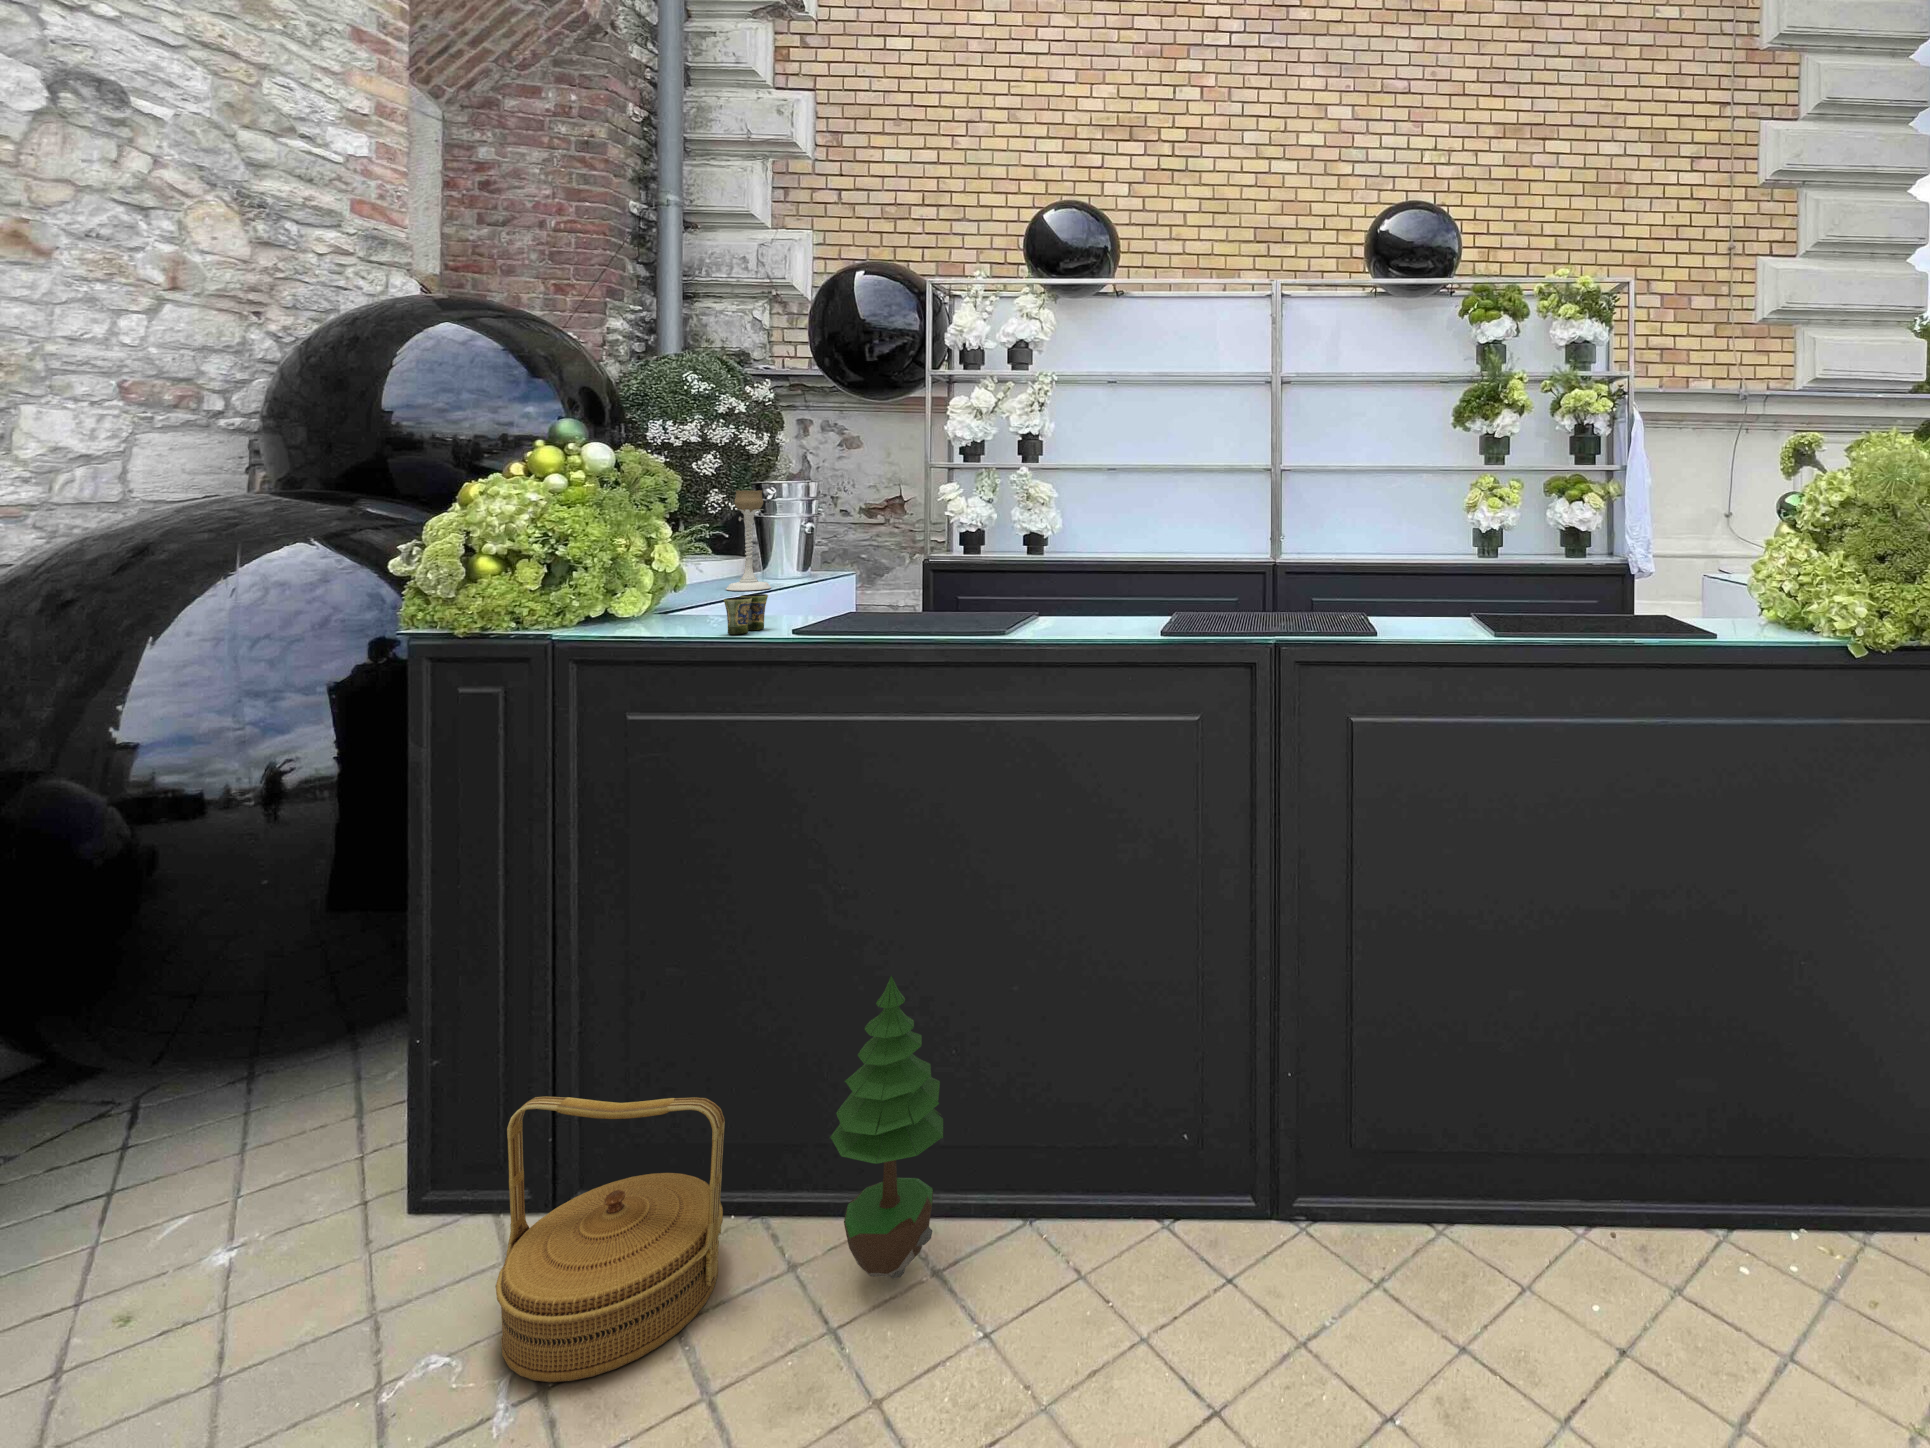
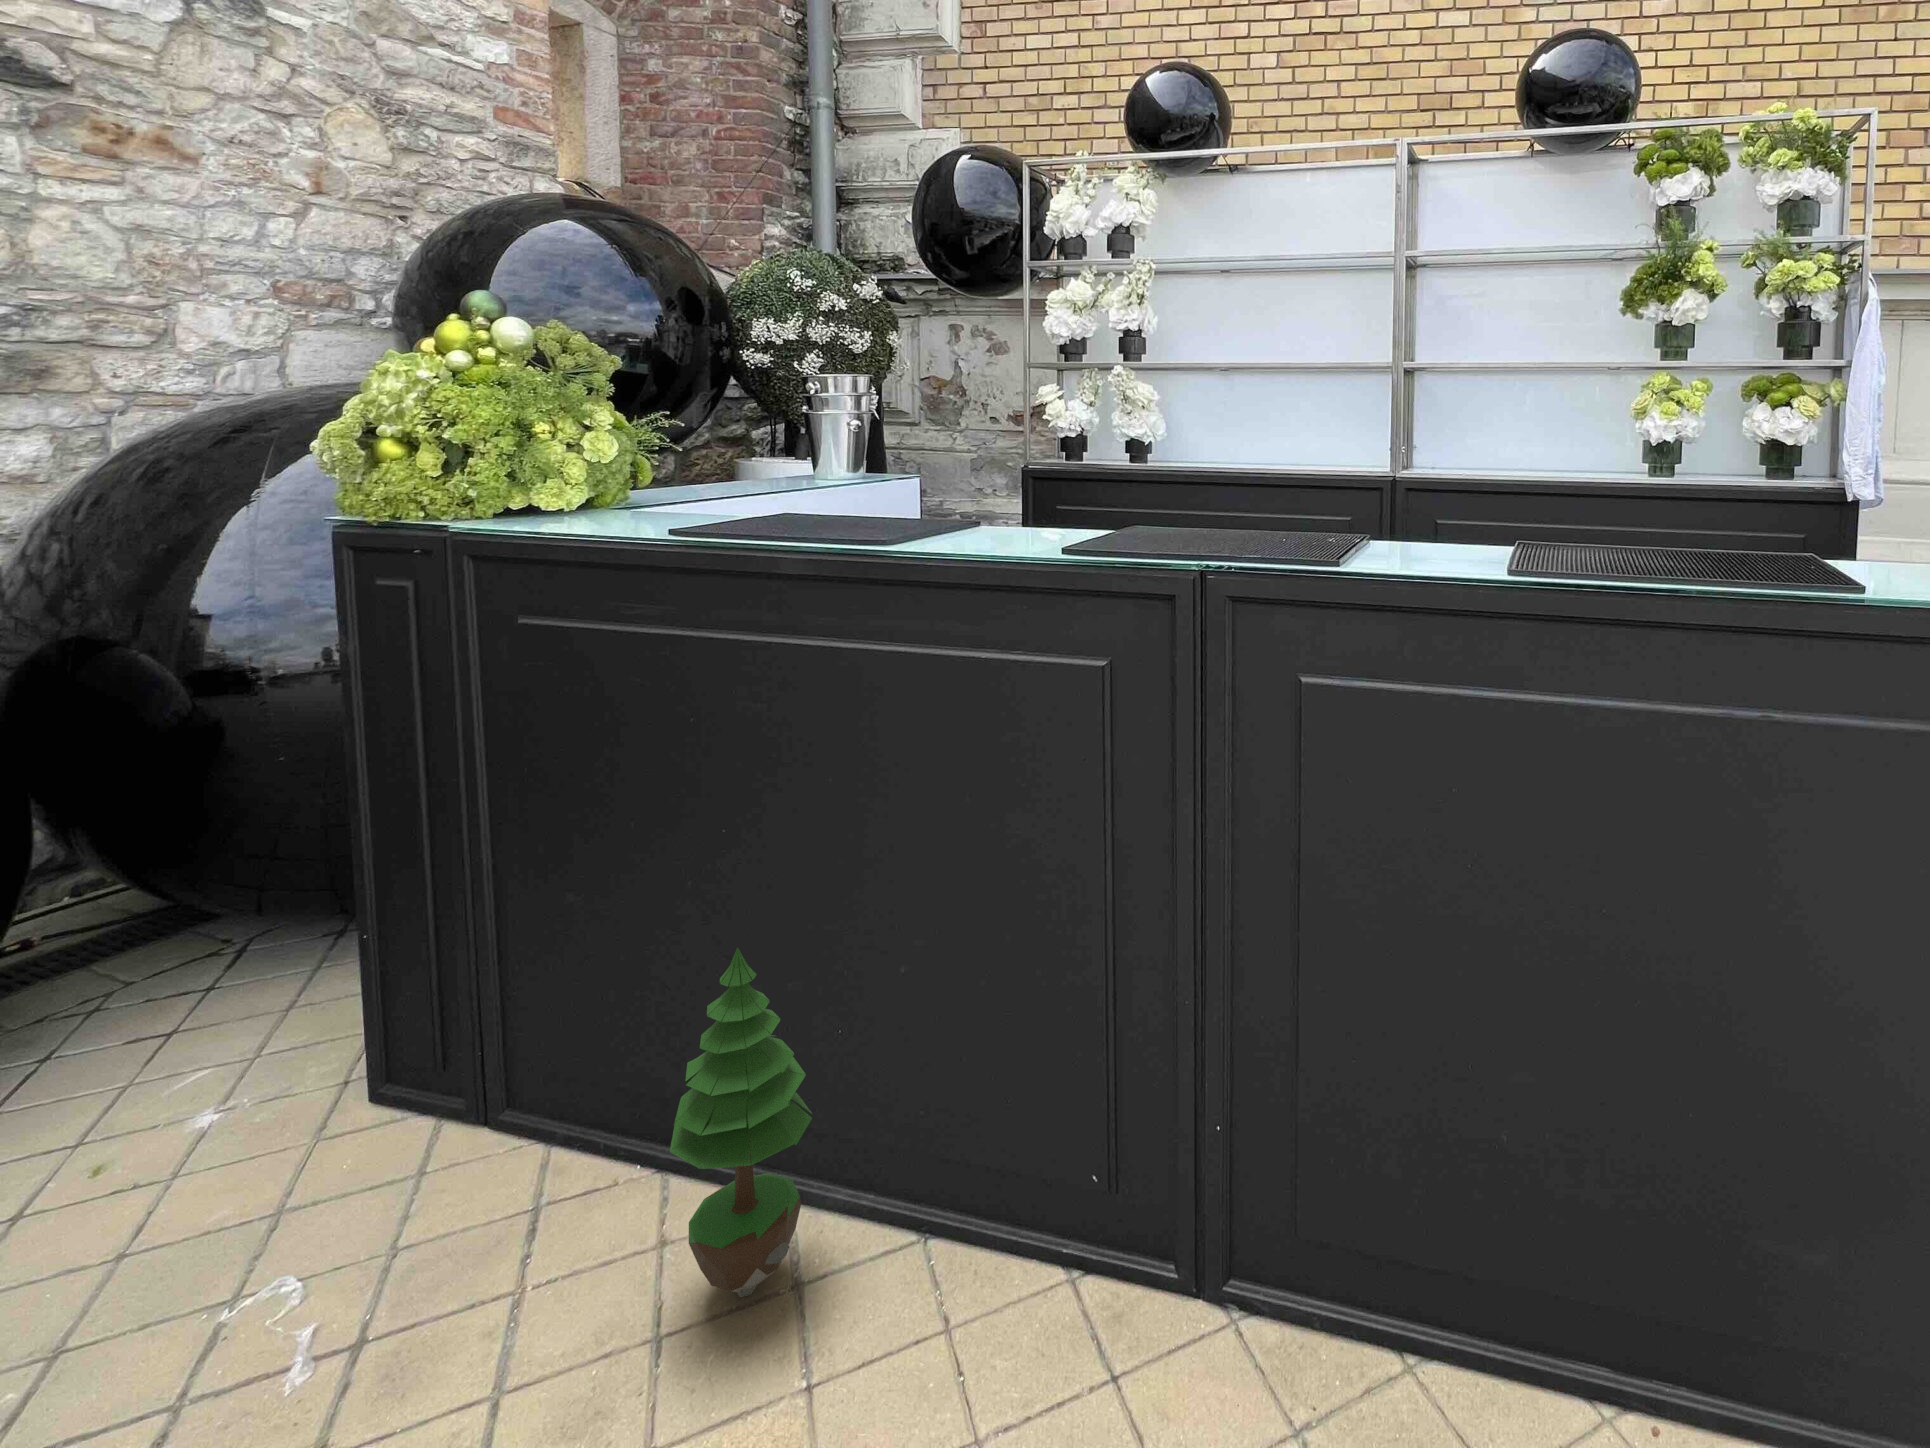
candle holder: present [726,490,771,591] -> none [738,383,787,492]
cup: present [724,594,768,634] -> none [600,491,663,535]
woven basket: present [496,1096,725,1382] -> none [329,1031,596,1351]

